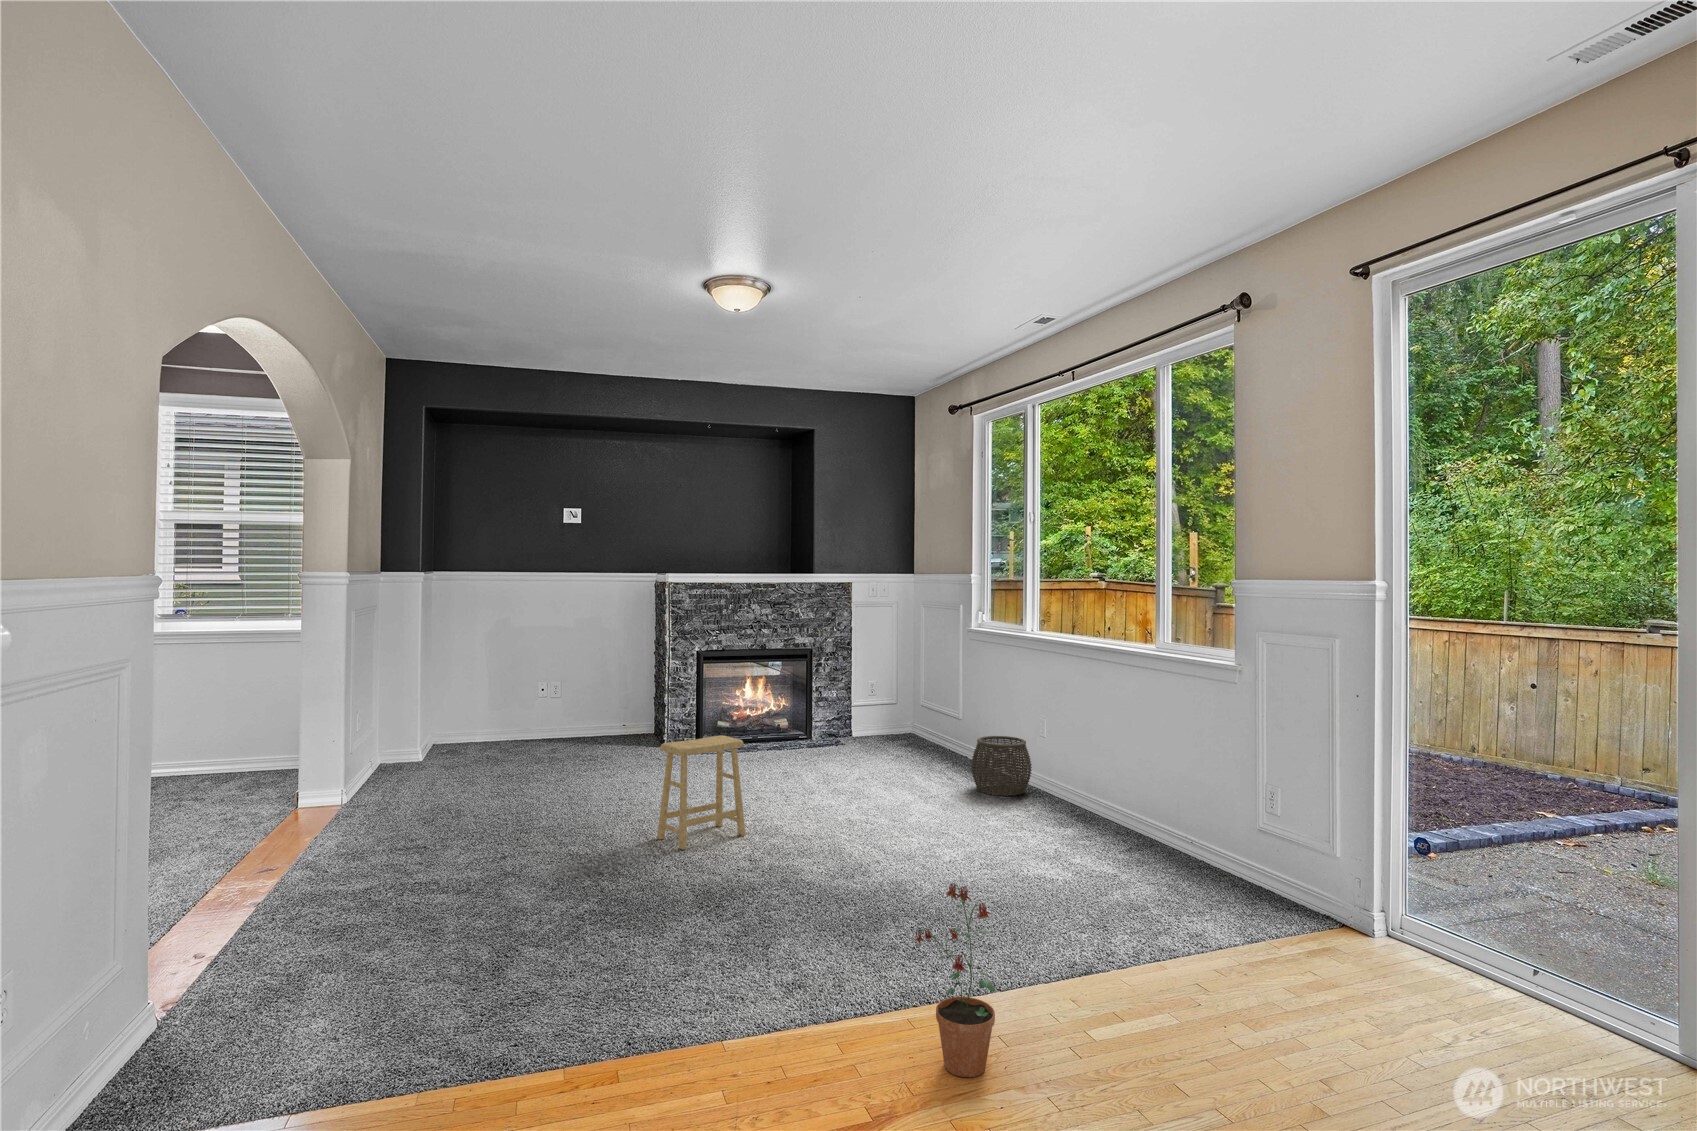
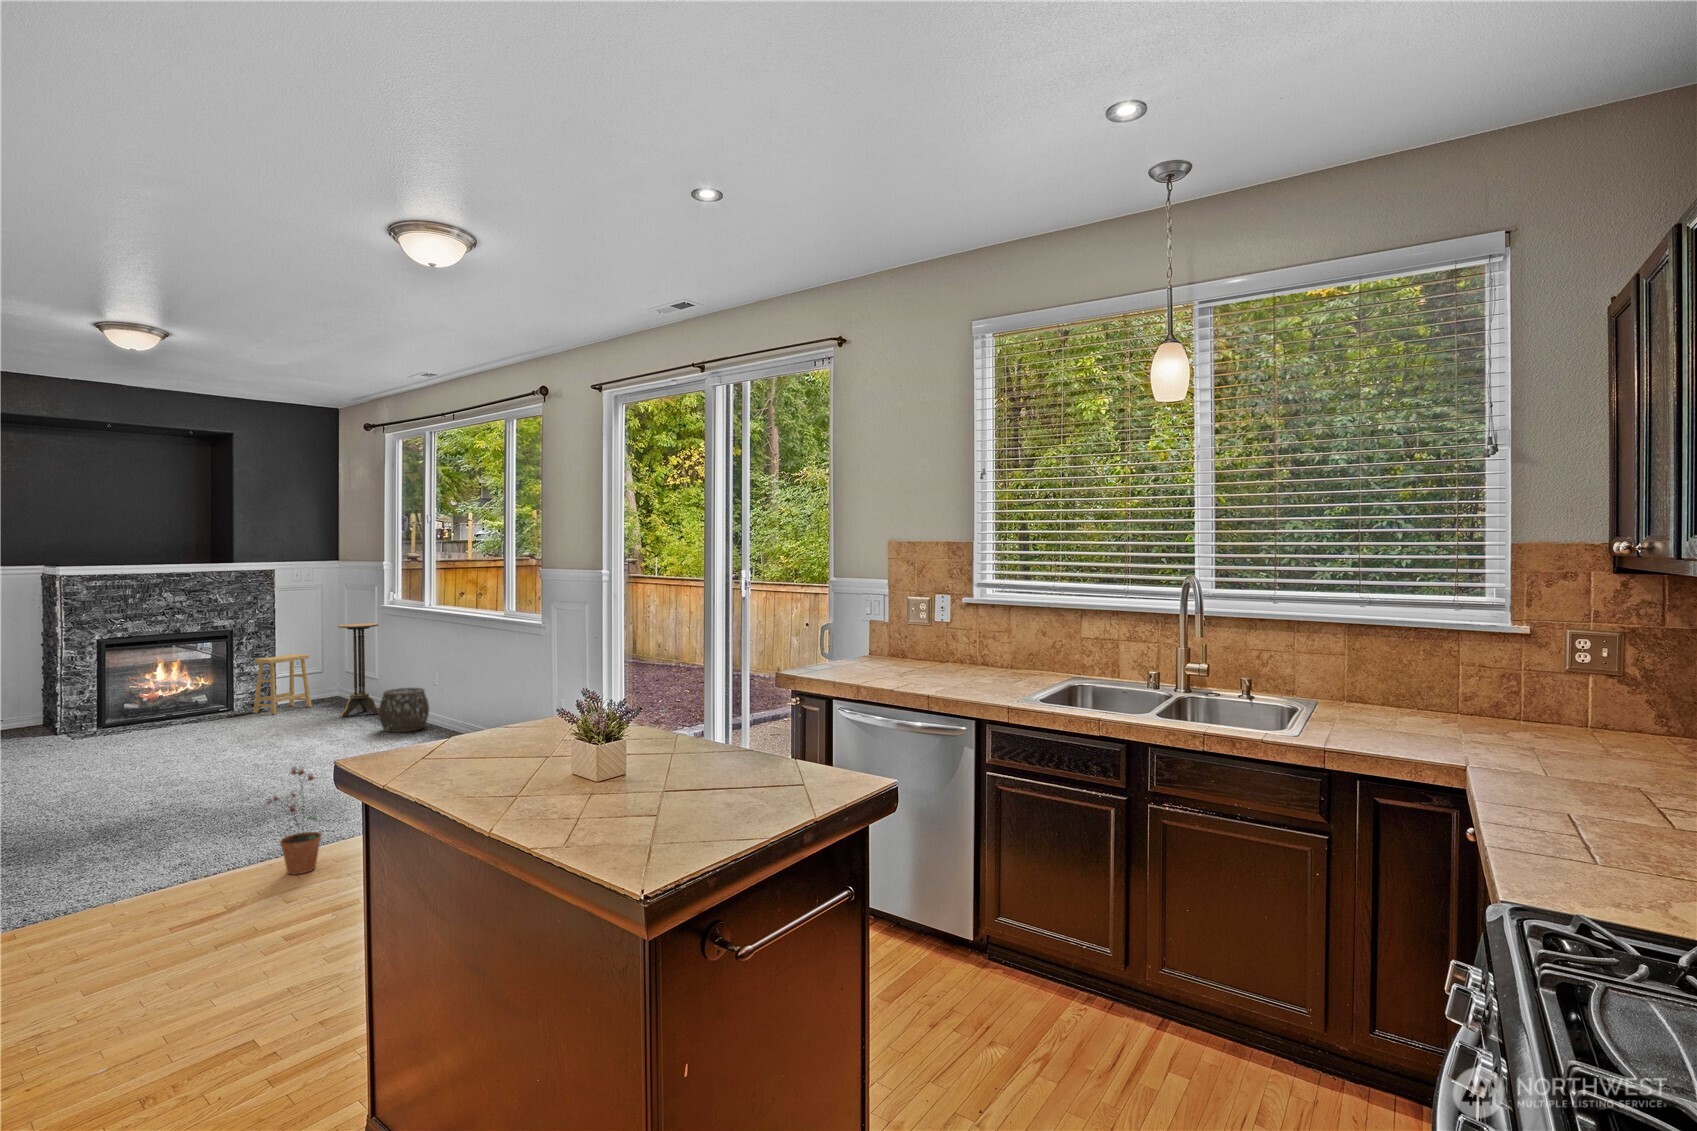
side table: none [919,648,962,763] -> present [338,623,379,717]
footstool: present [657,735,745,850] -> present [253,654,312,715]

